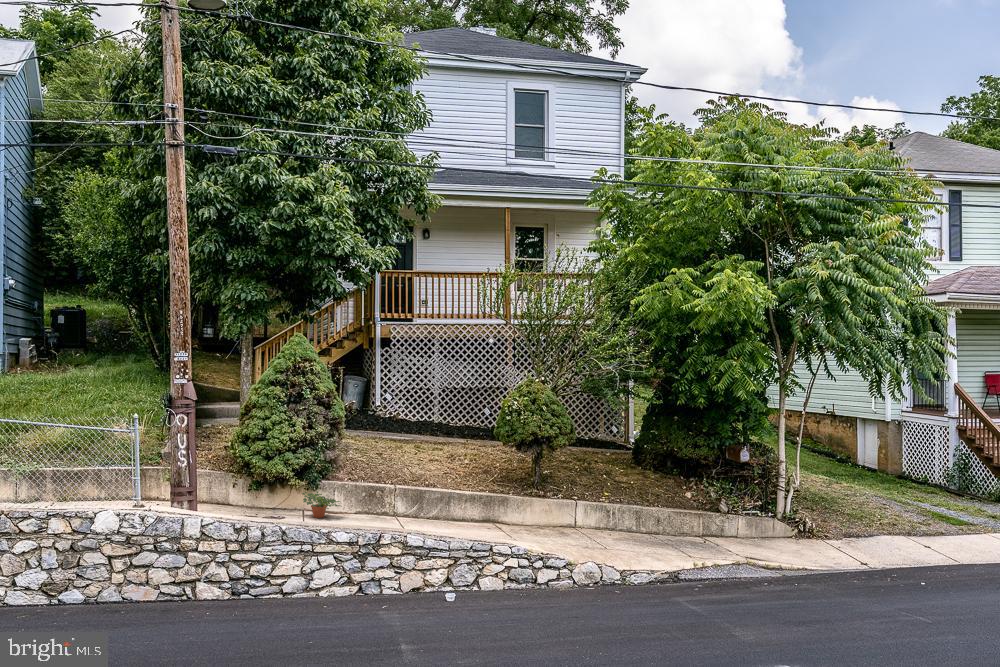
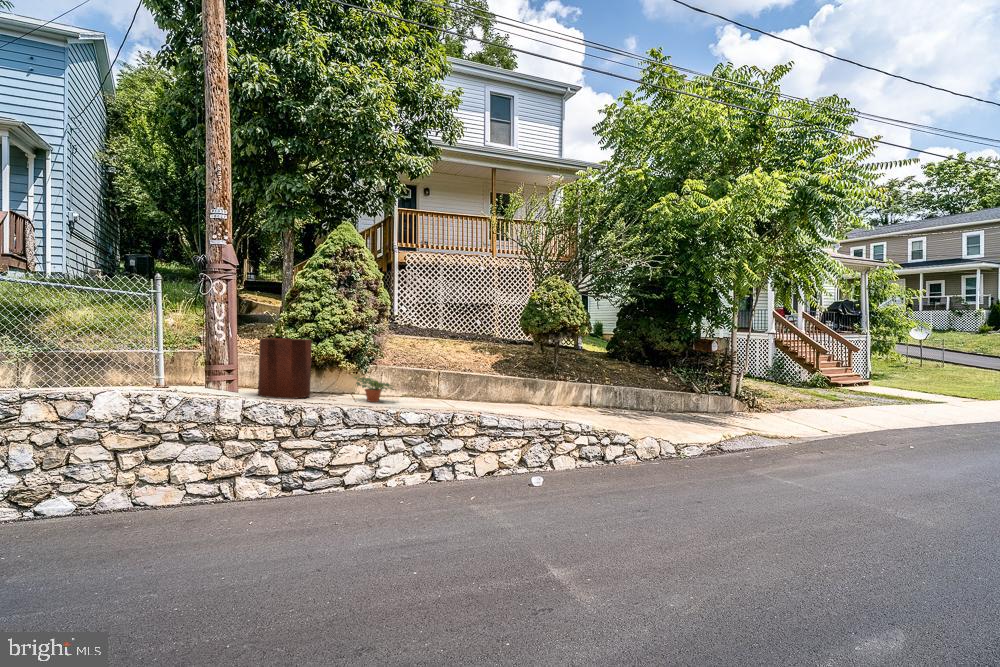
trash can: none [216,456,264,515] -> present [258,338,312,399]

